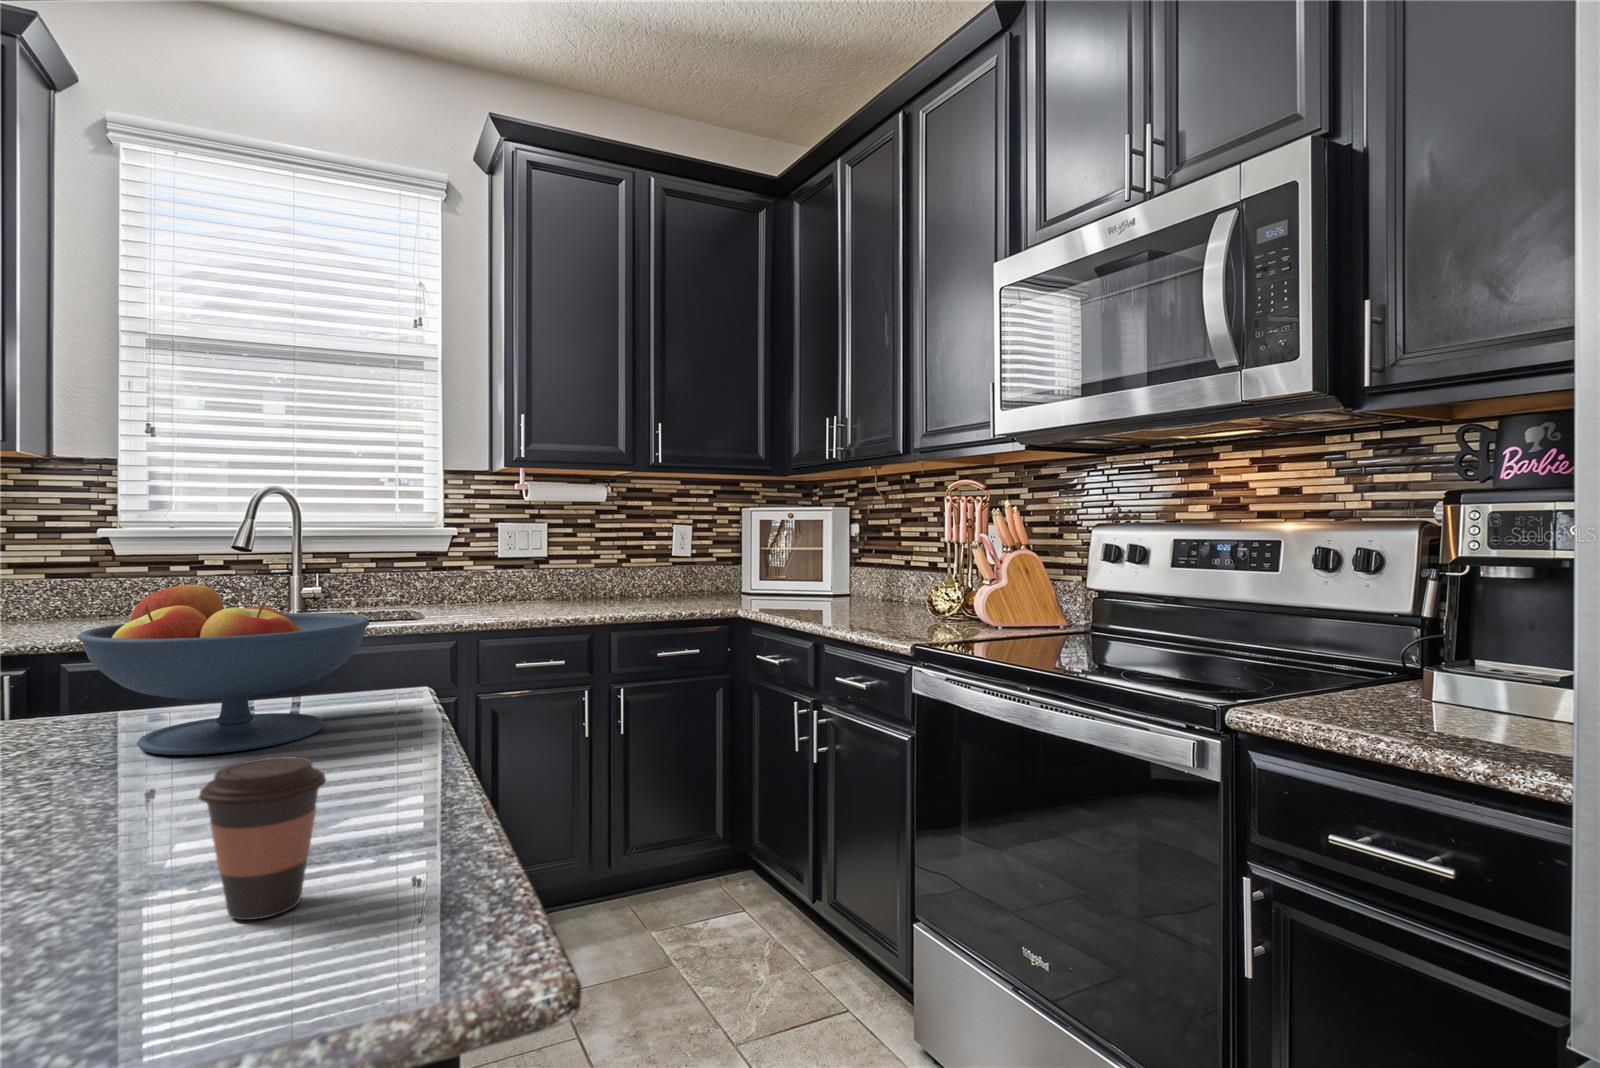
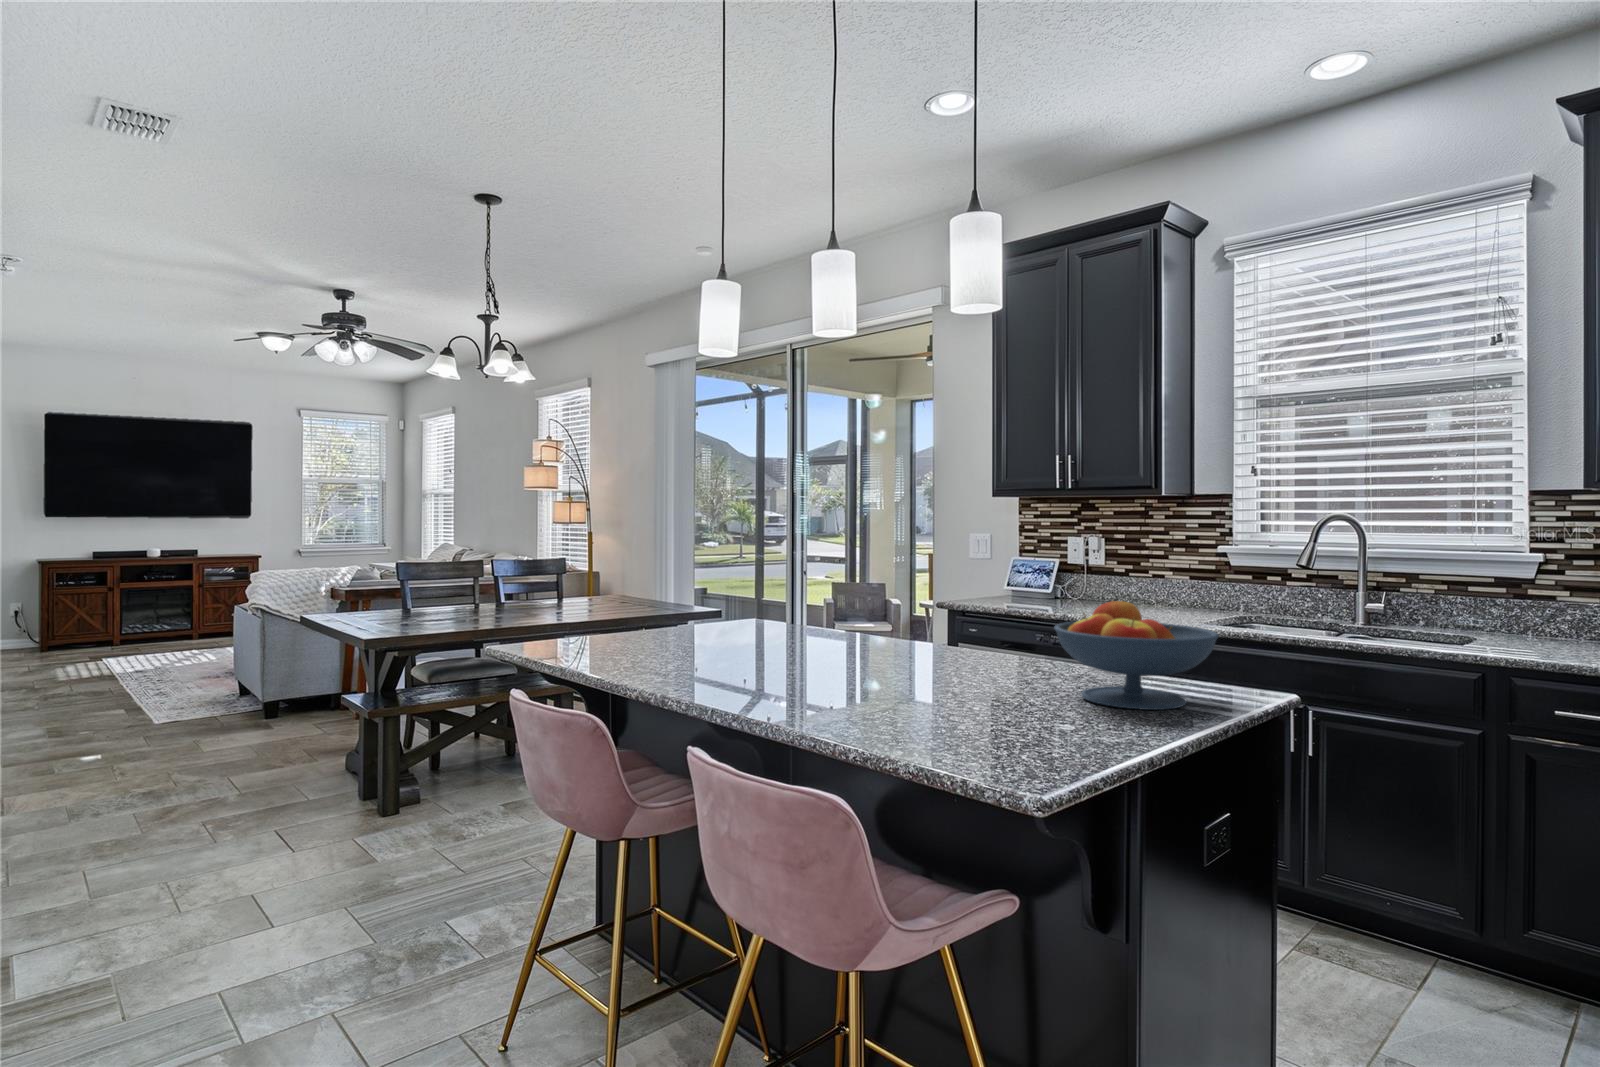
coffee cup: present [199,756,326,920] -> none [967,695,1020,768]

